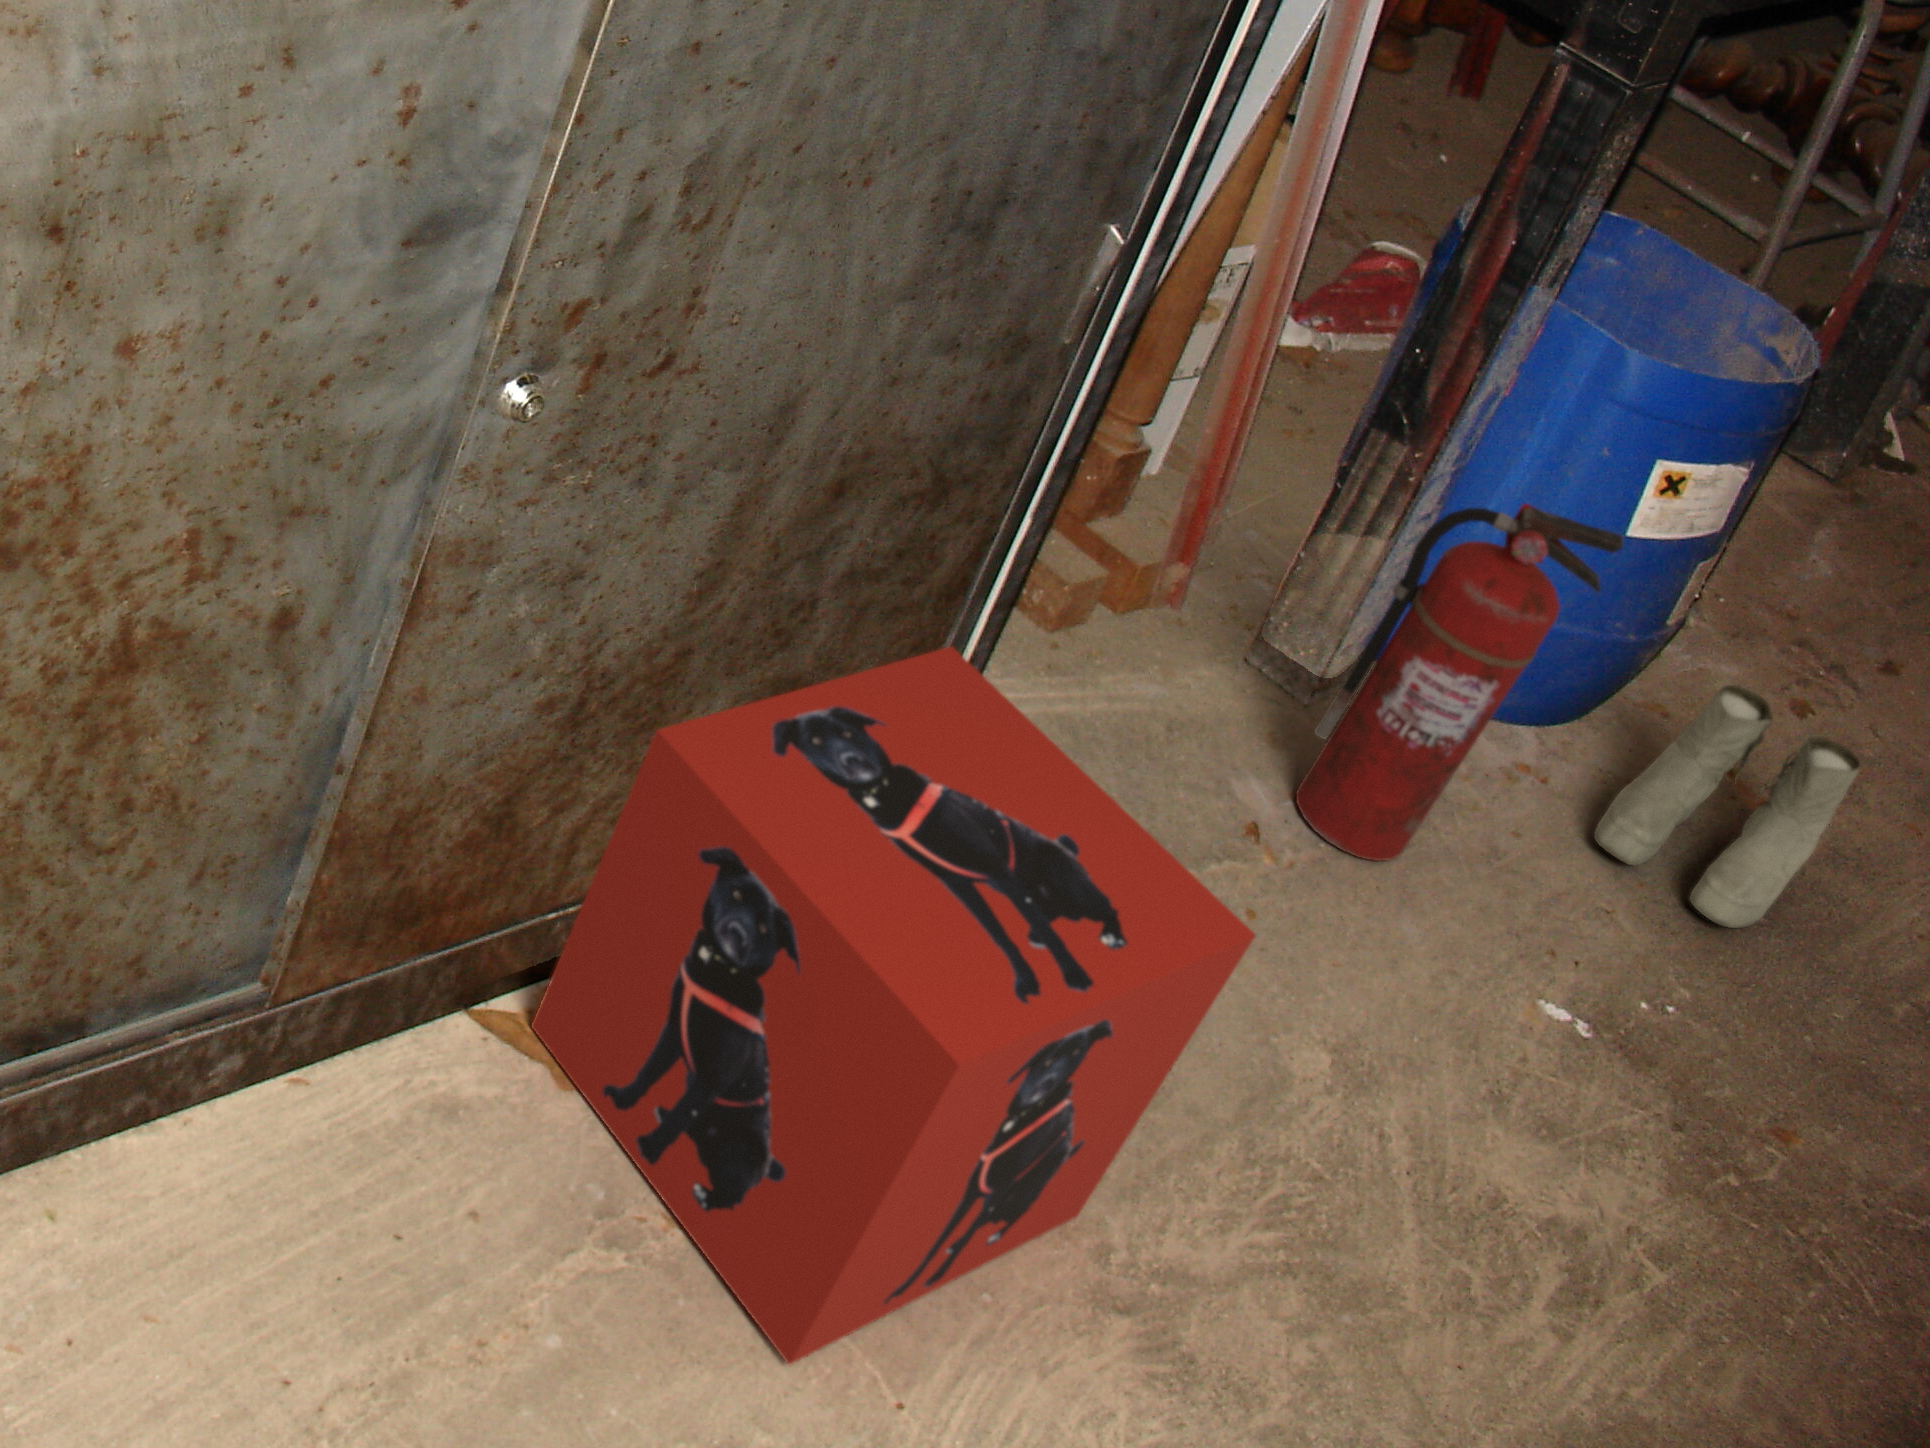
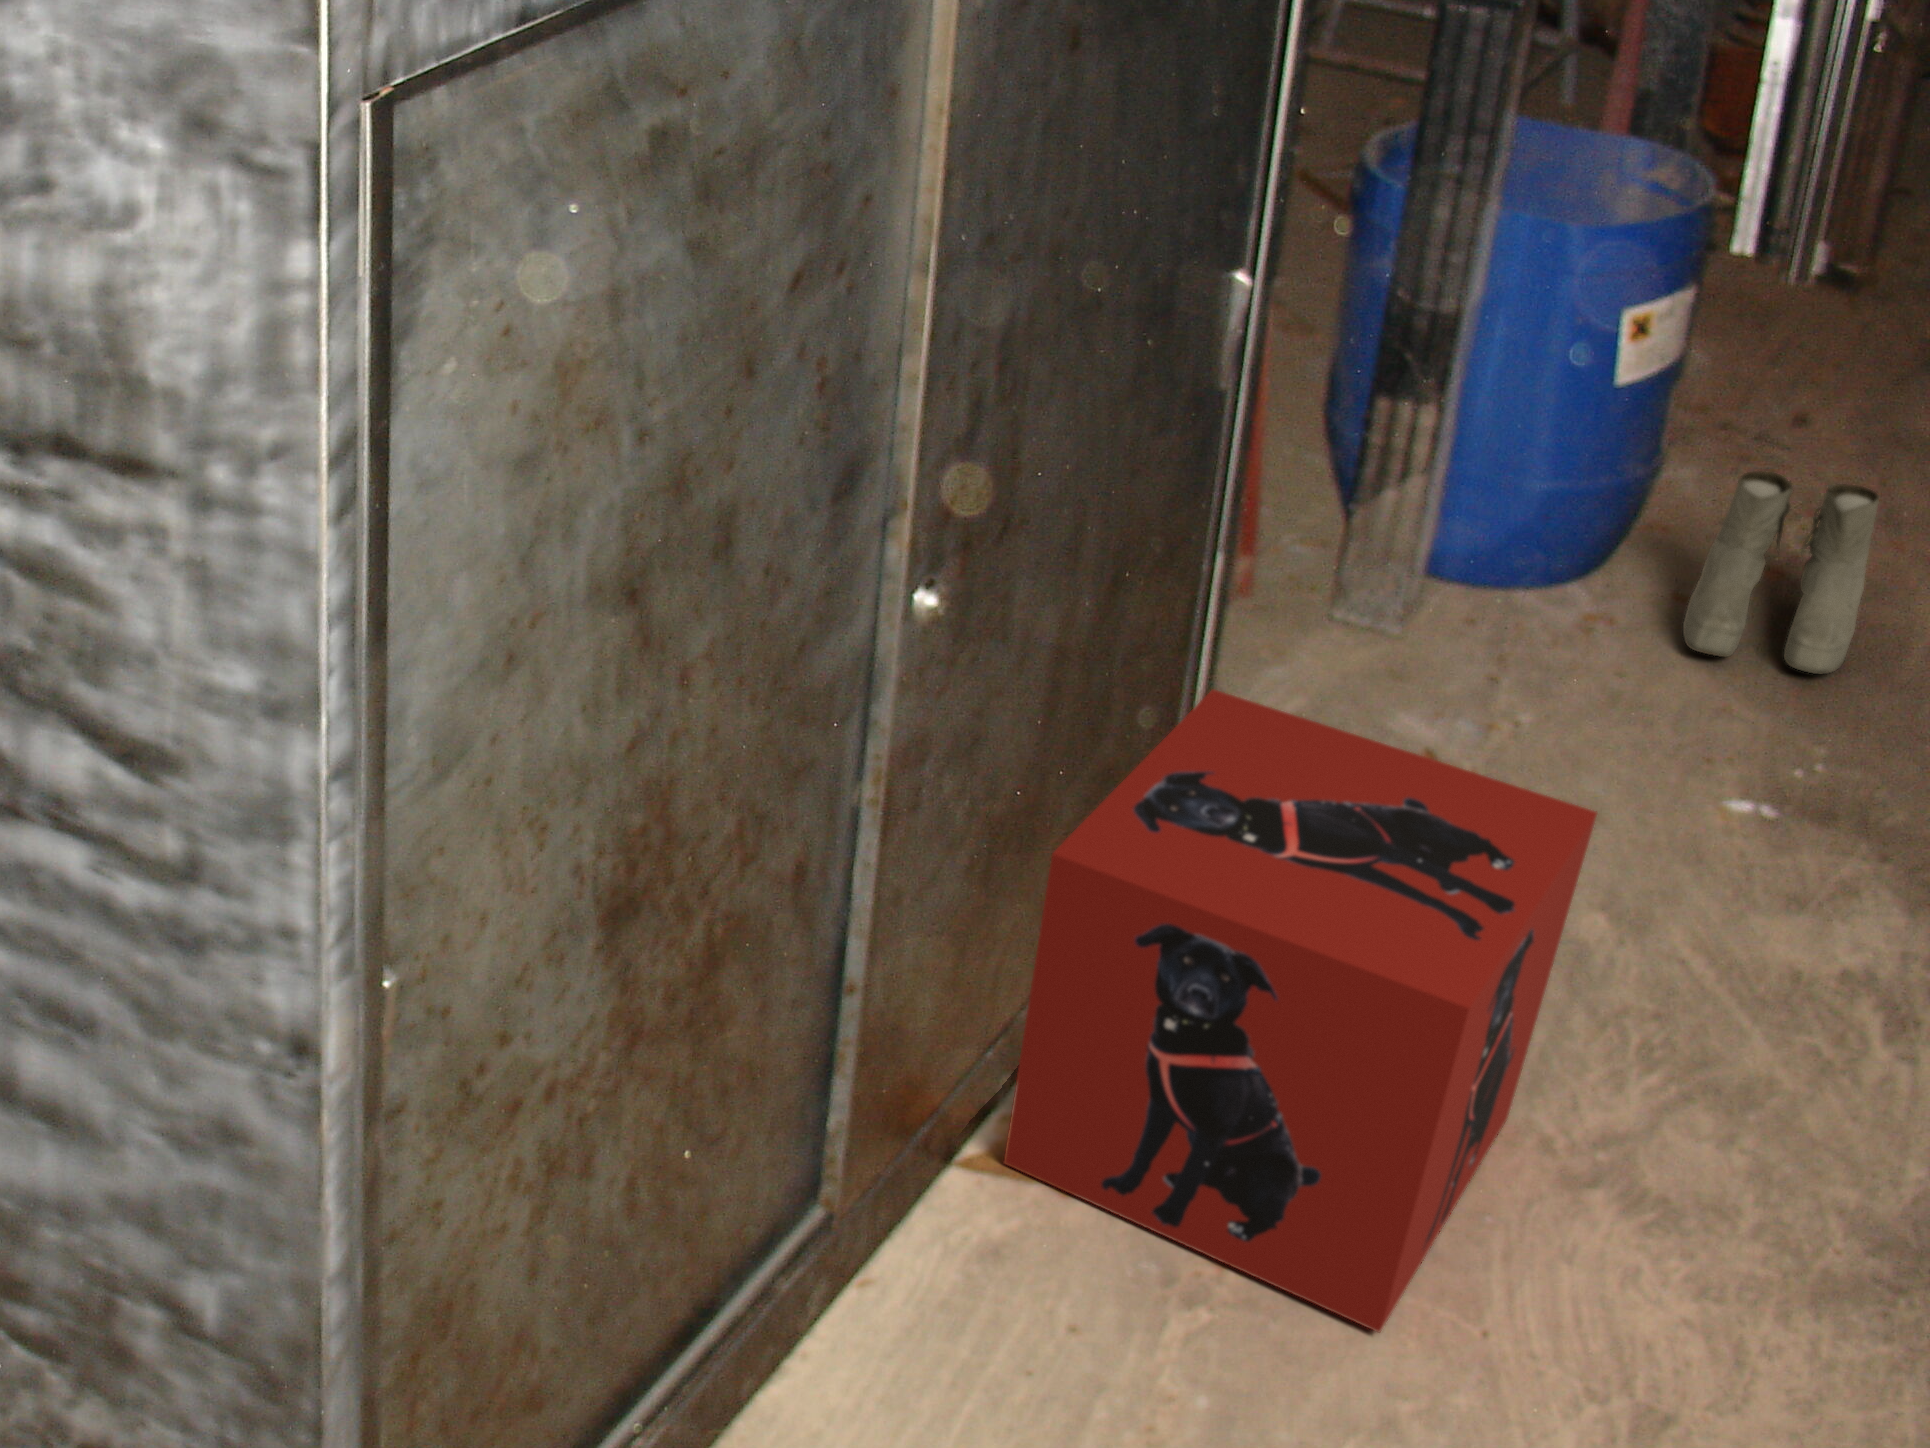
fire extinguisher: present [1296,503,1624,861] -> none [1444,377,1661,743]

